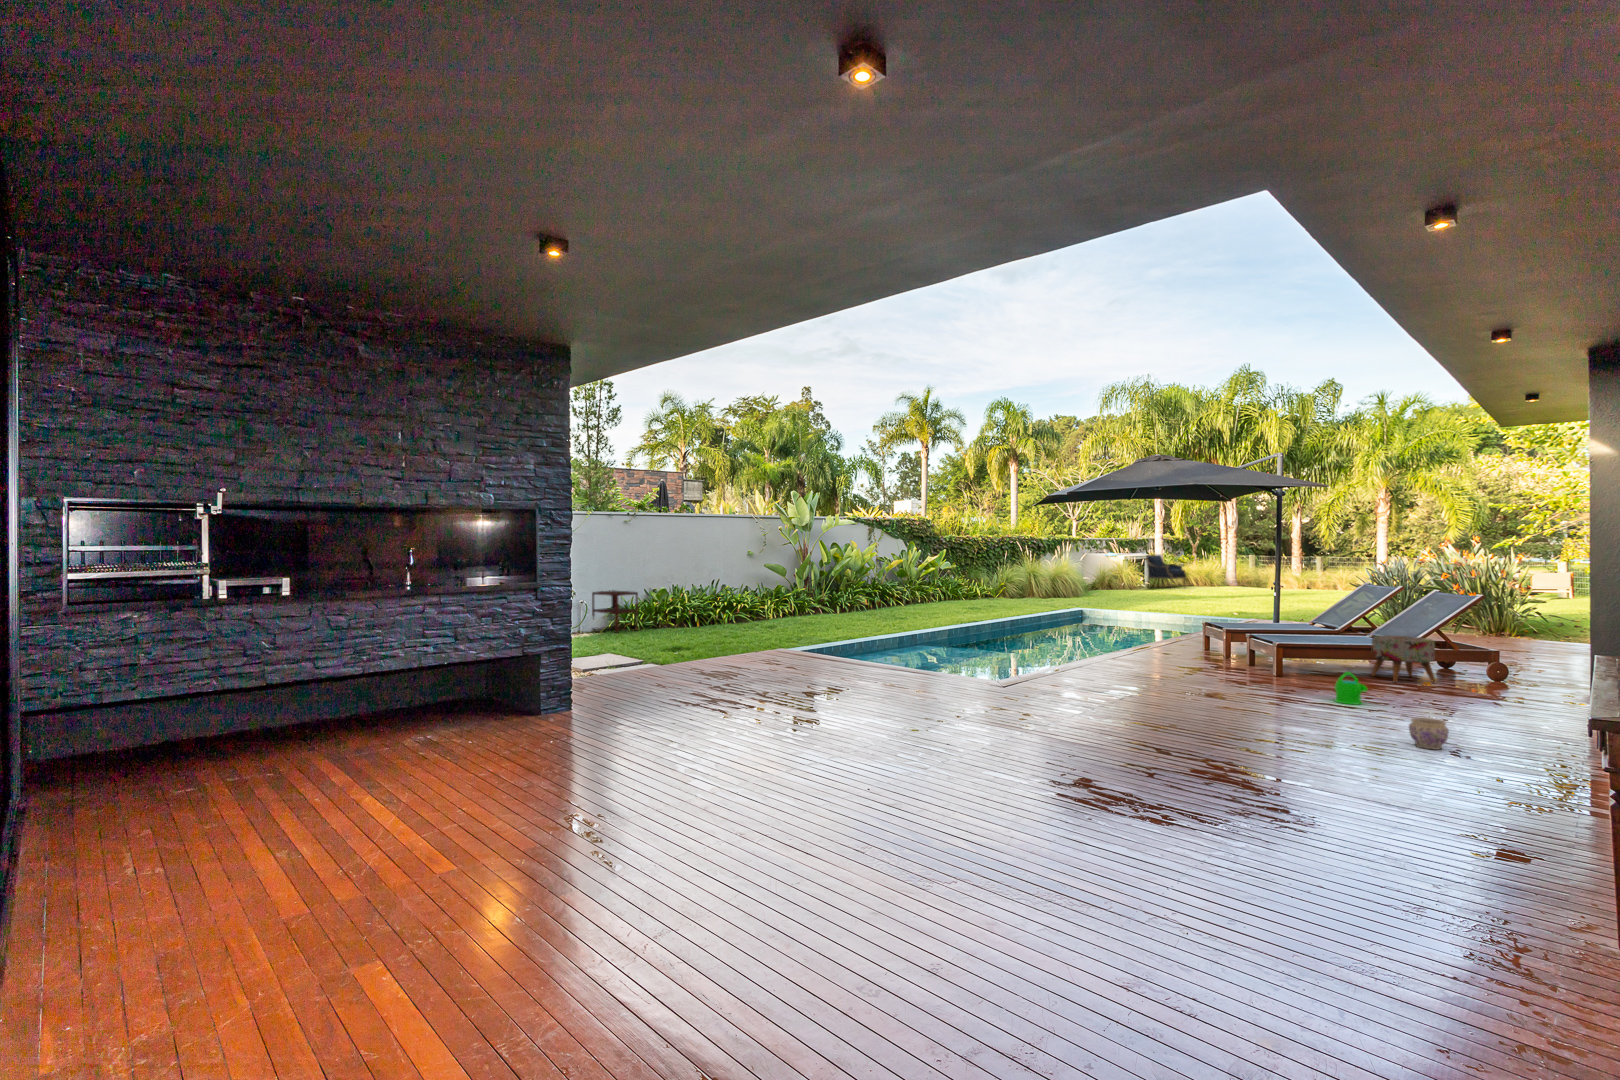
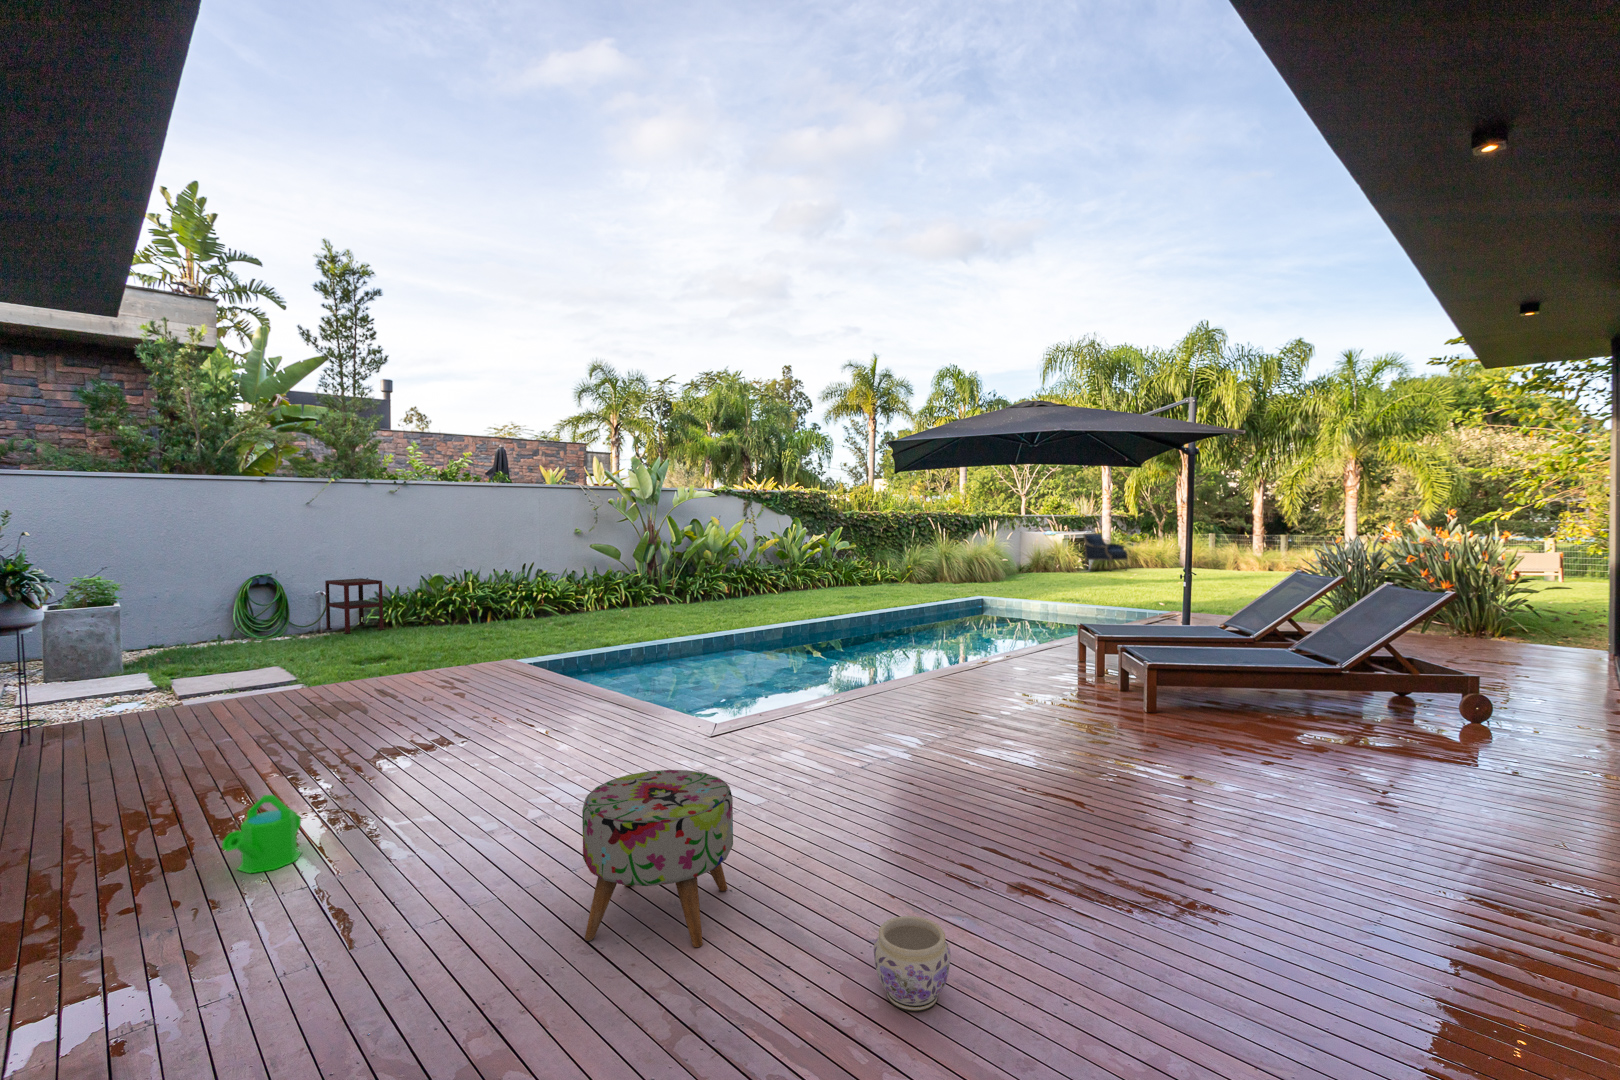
ottoman: present [1371,635,1436,683] -> present [582,770,733,947]
watering can: present [1335,672,1368,705] -> present [222,795,301,873]
planter: present [1409,718,1449,750] -> present [874,916,951,1012]

